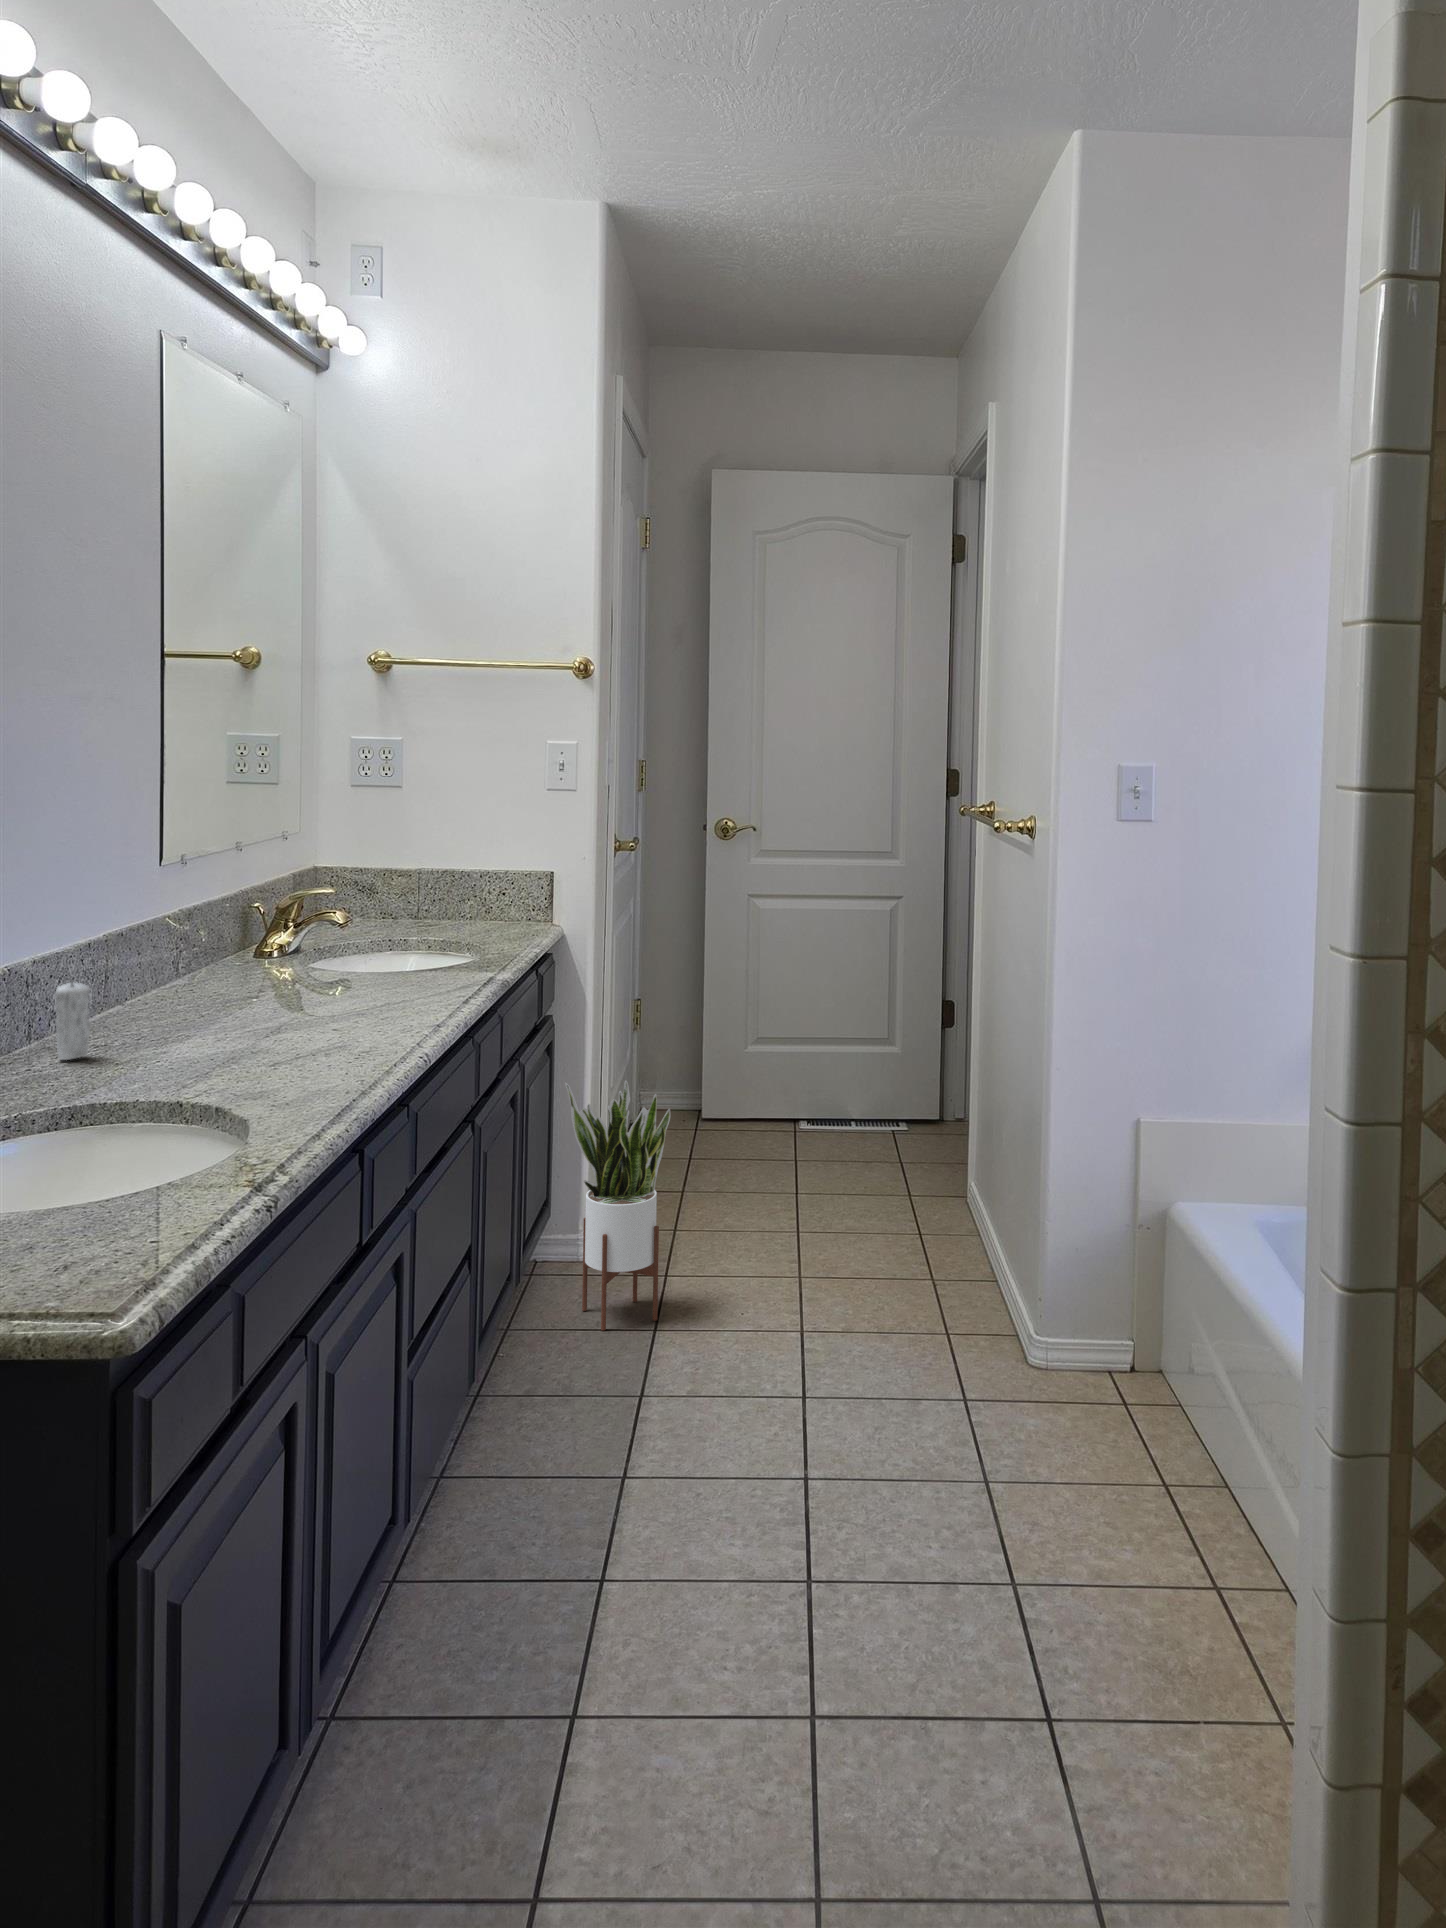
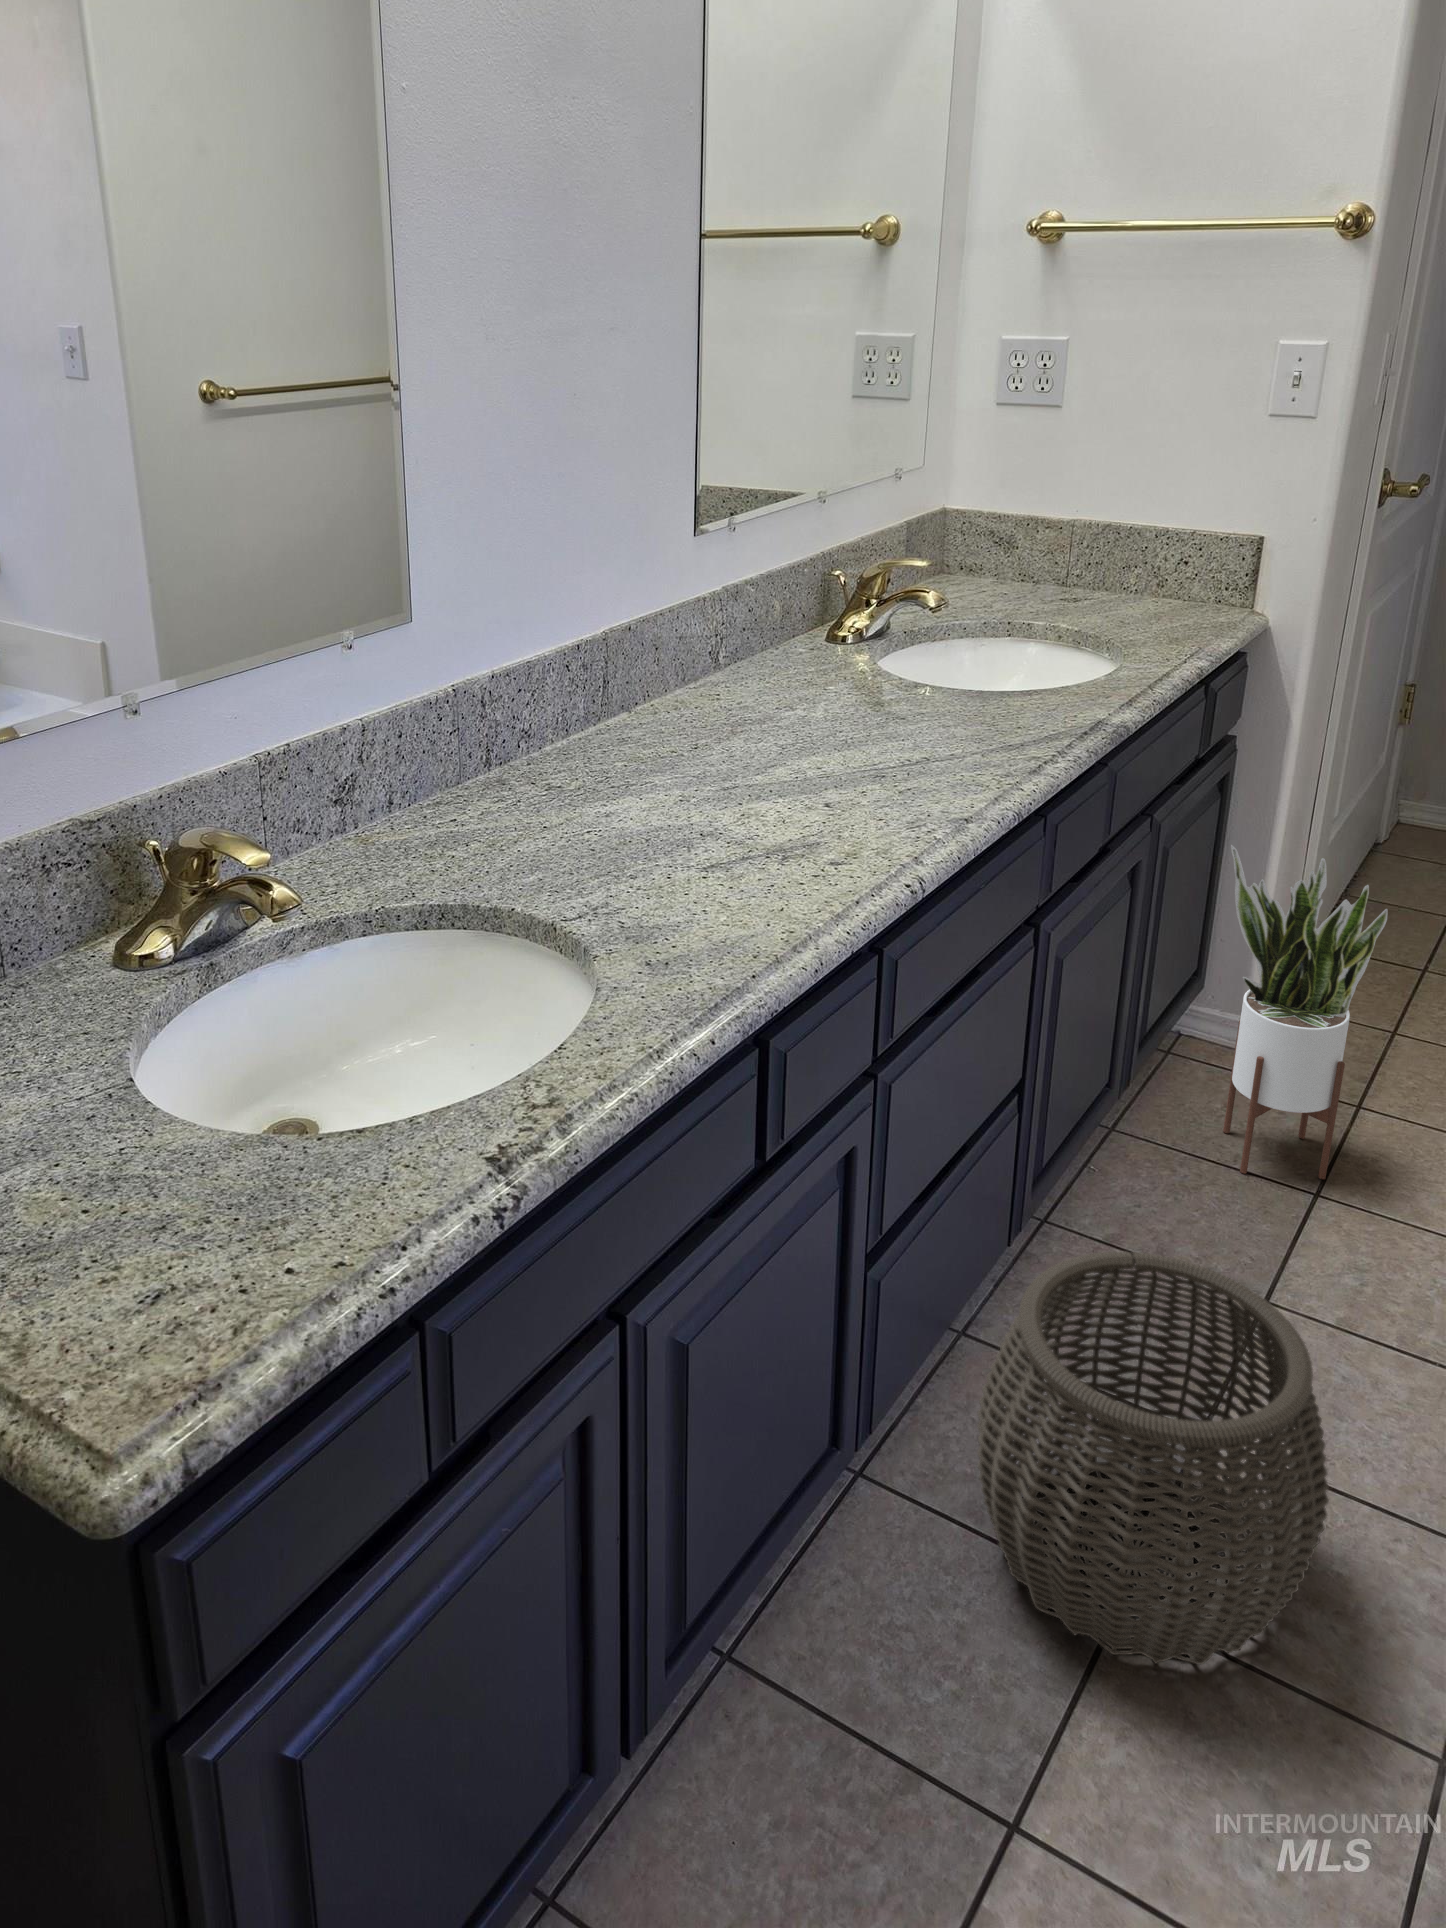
candle: present [55,982,90,1060] -> none [488,696,530,806]
woven basket: none [483,1324,721,1606] -> present [977,1251,1329,1665]

